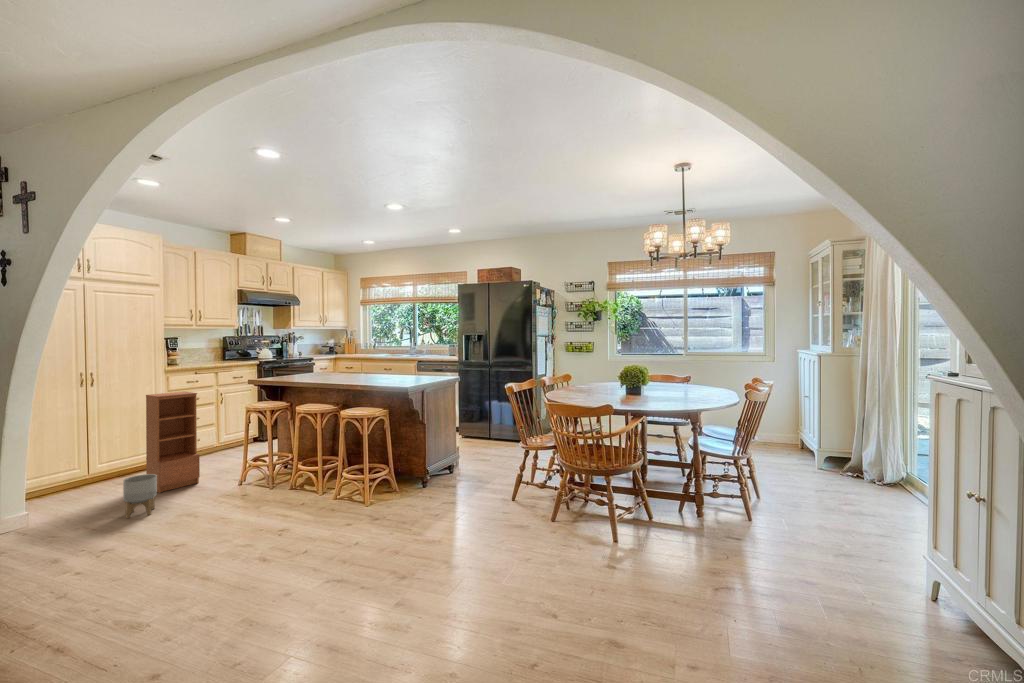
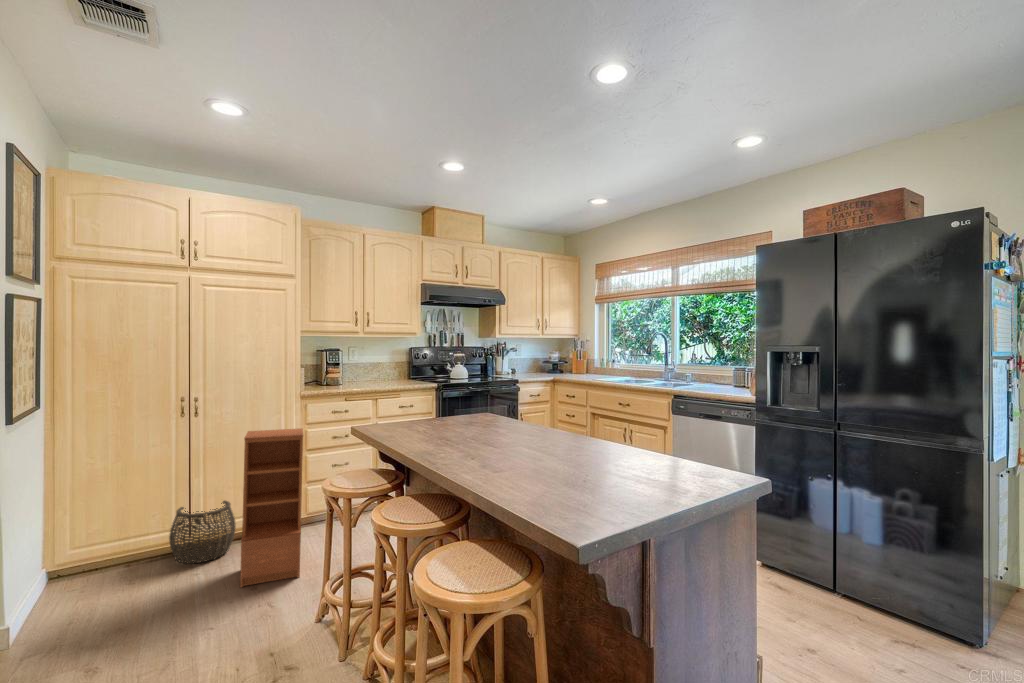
woven basket: none [65,452,122,496] -> present [169,501,236,564]
planter: present [123,474,157,518] -> none [132,573,188,655]

